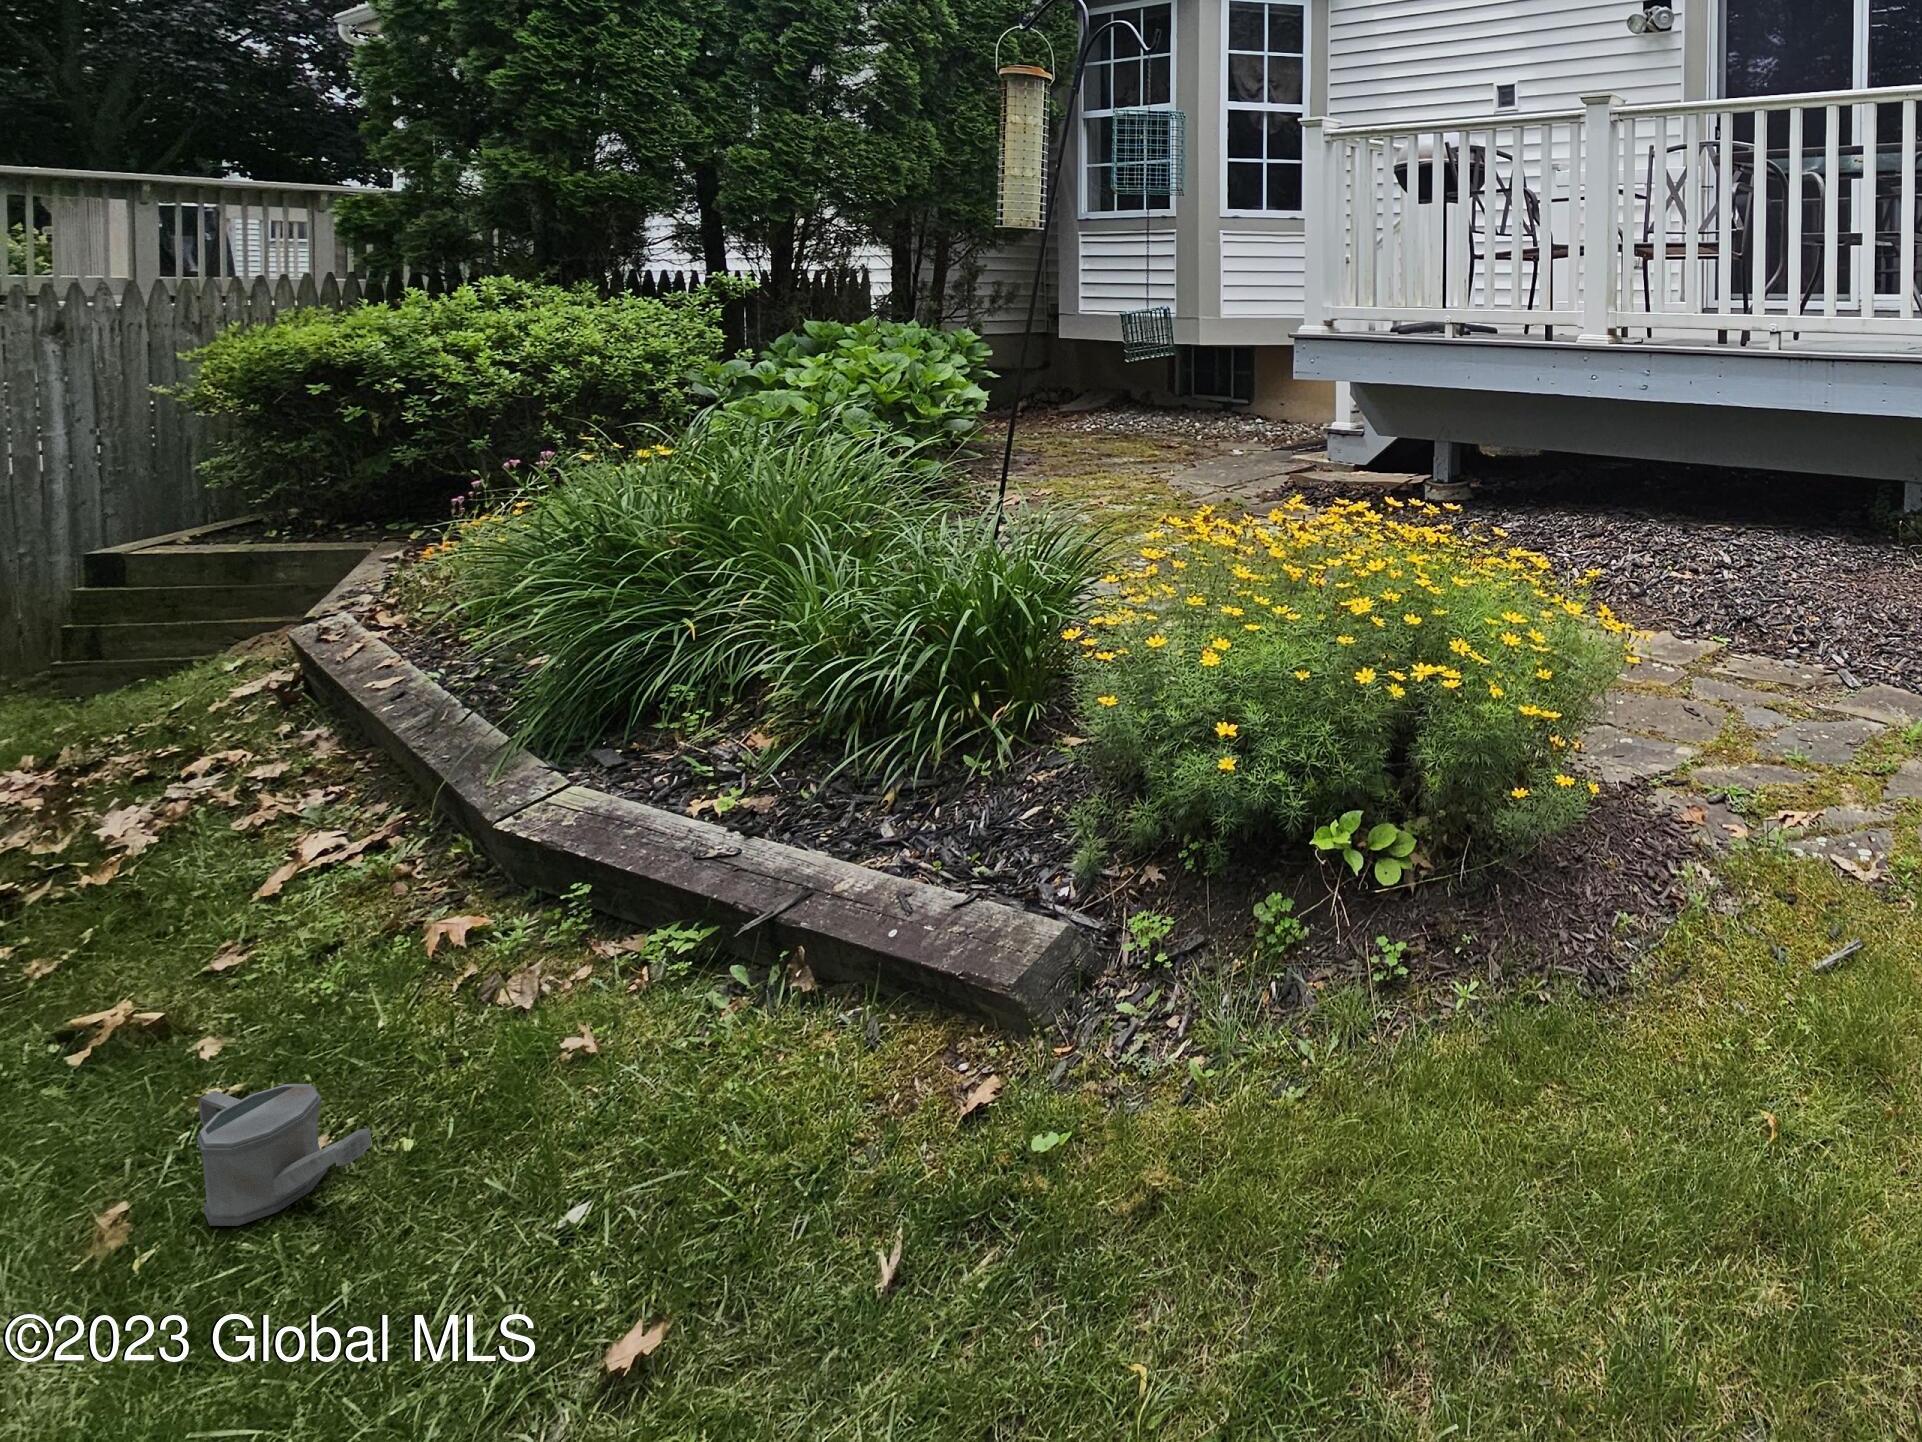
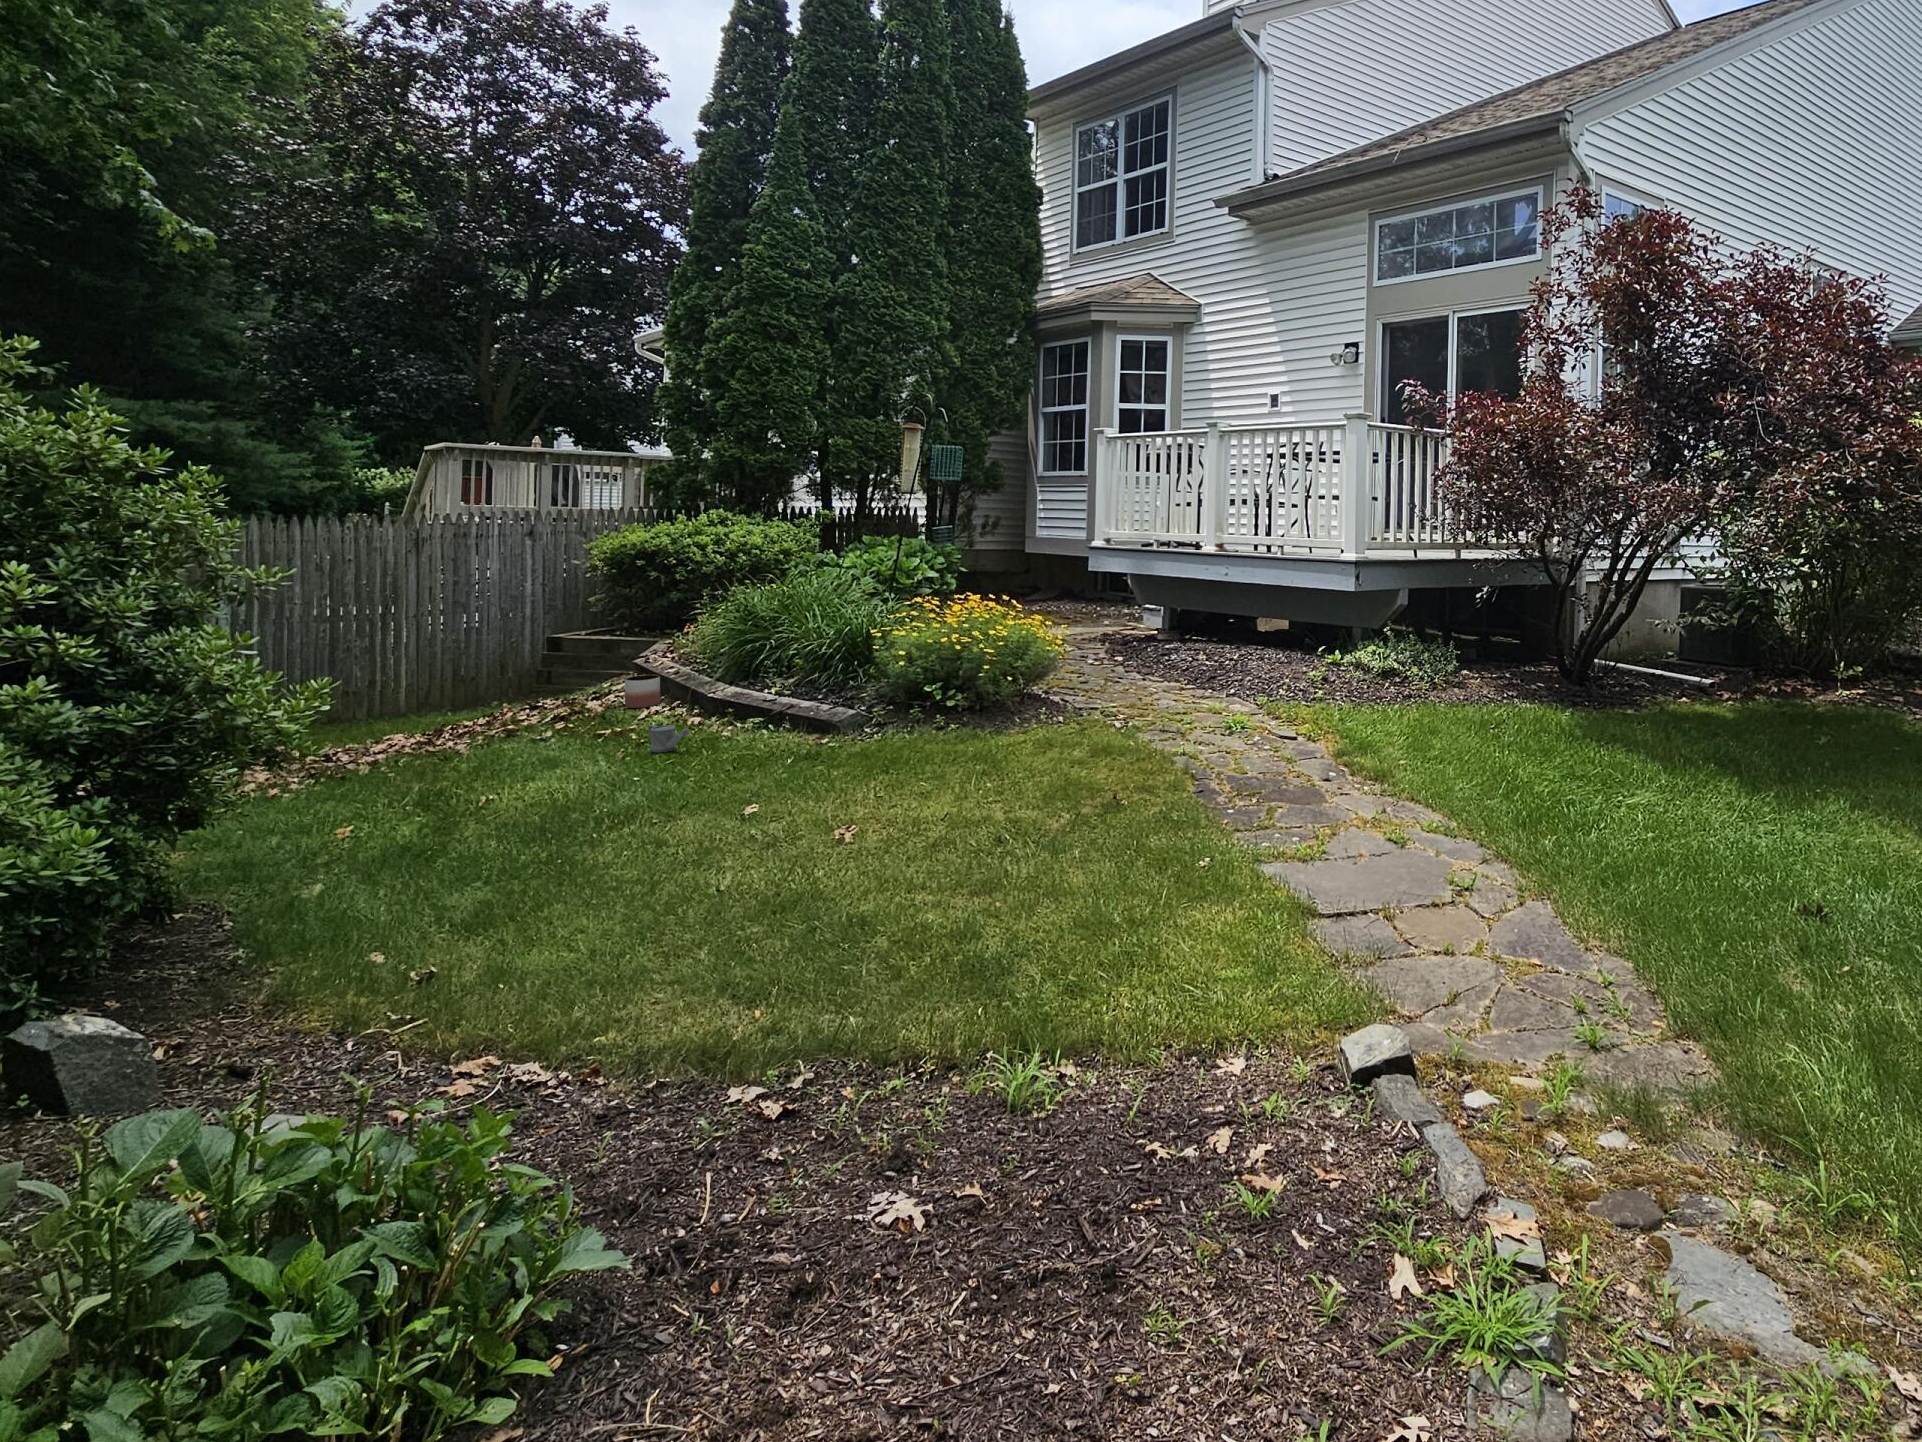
planter: none [205,726,331,837] -> present [625,675,661,708]

